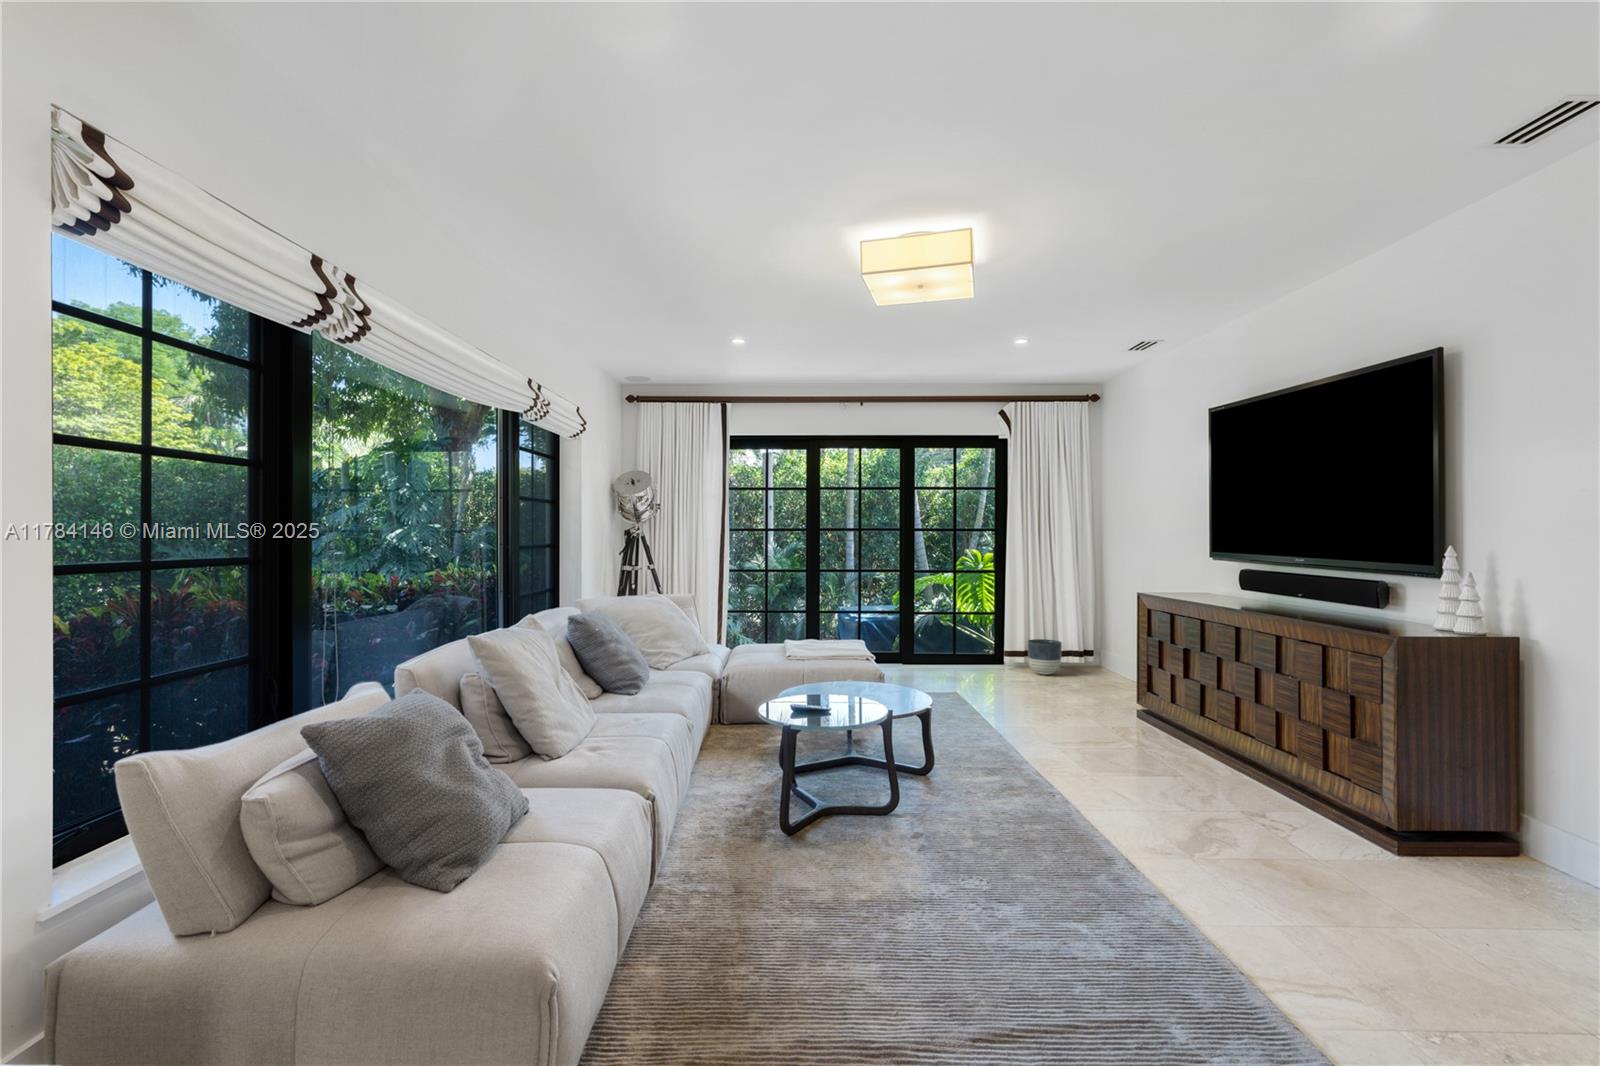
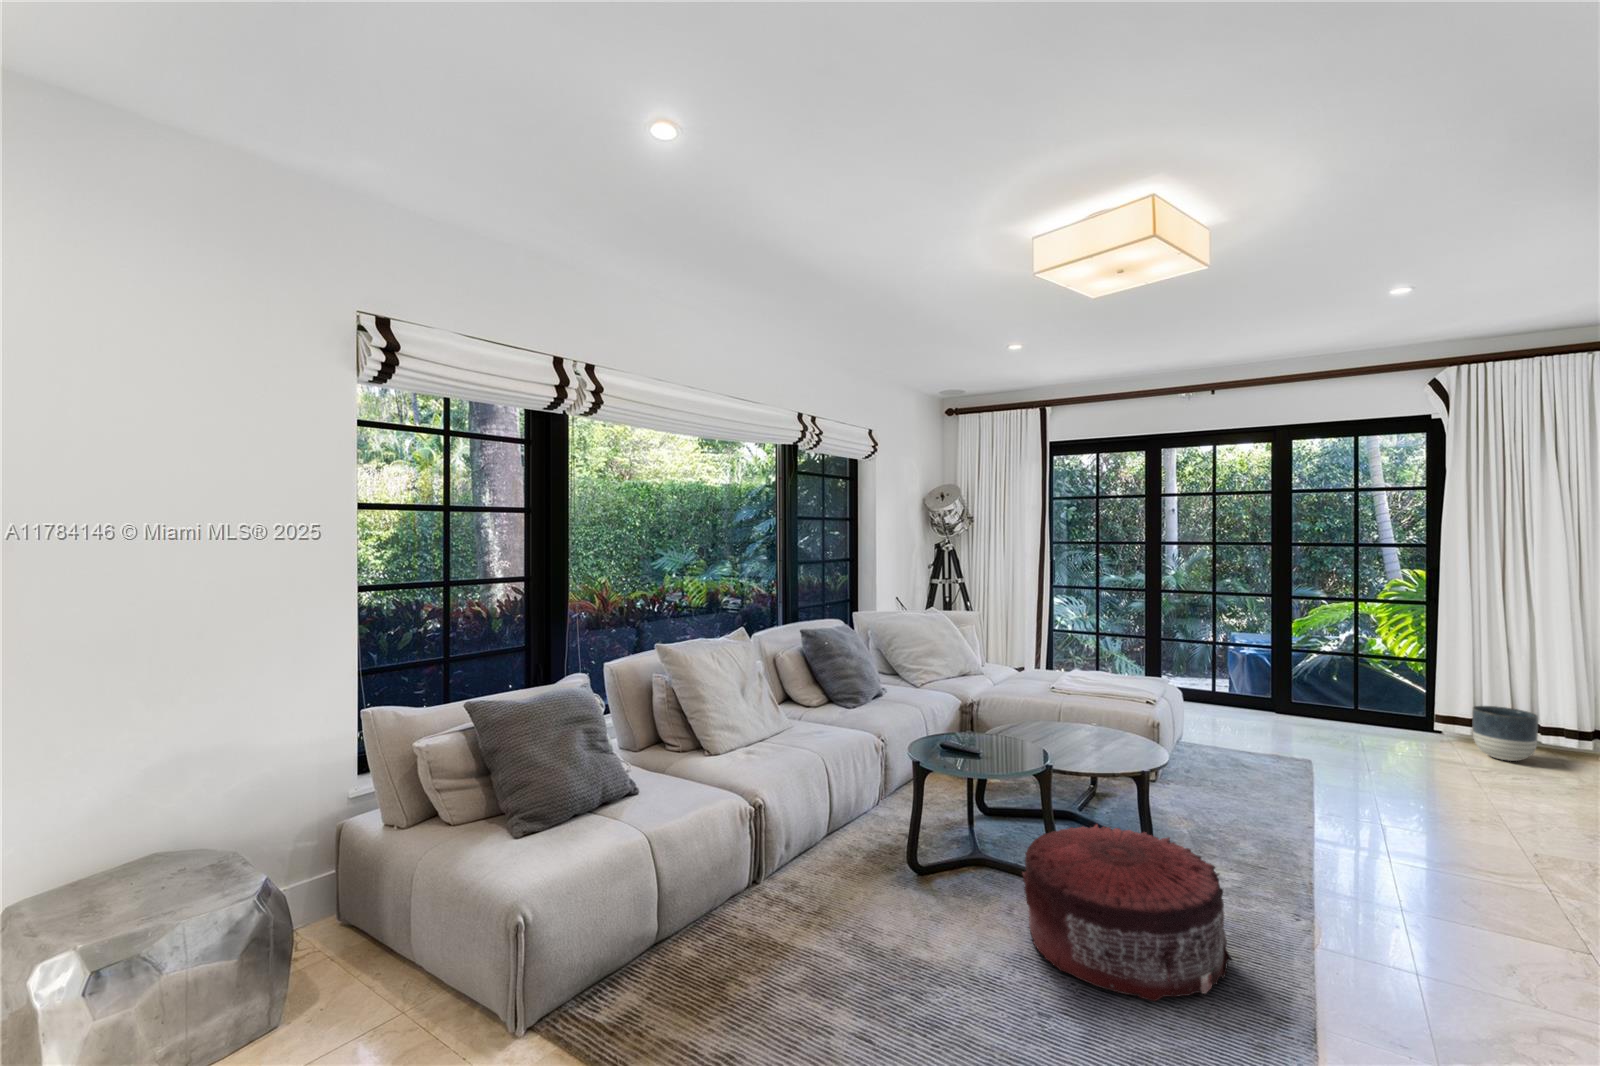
pouf: none [901,747,1057,872] -> present [1022,825,1232,1001]

